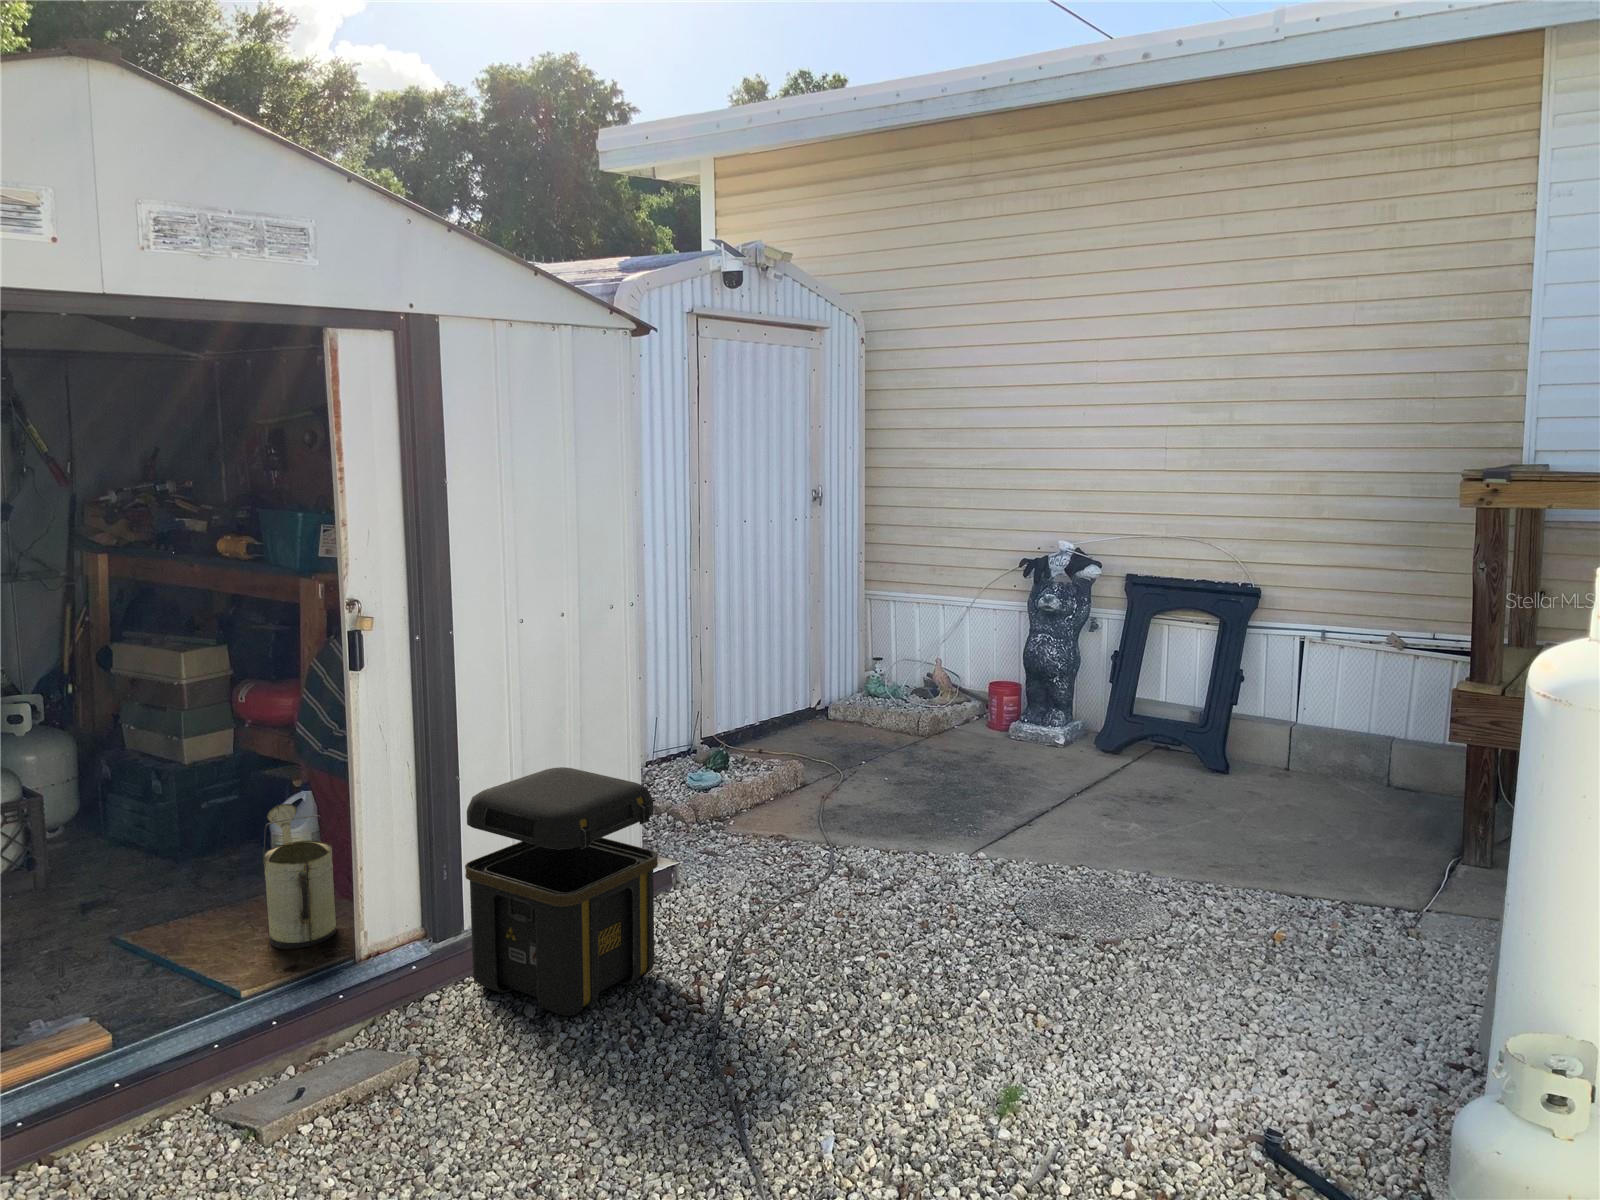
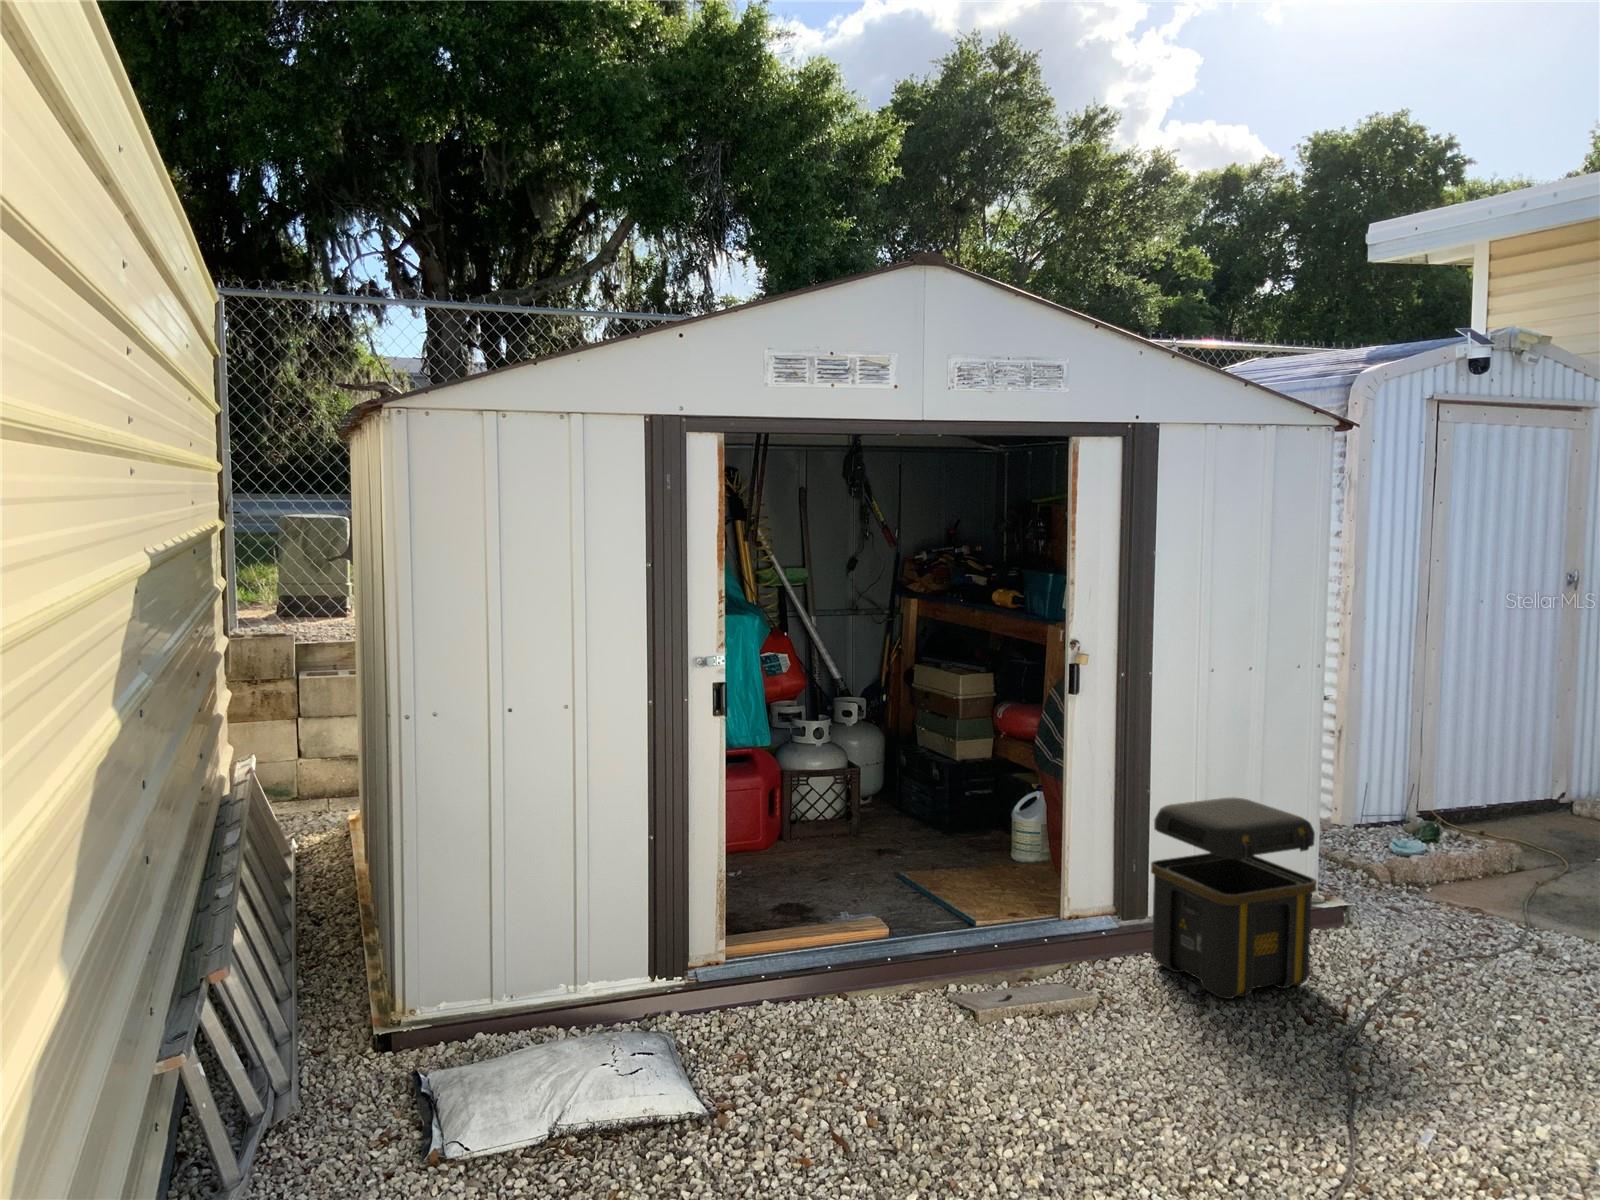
watering can: present [263,804,336,949] -> none [1004,799,1054,908]

